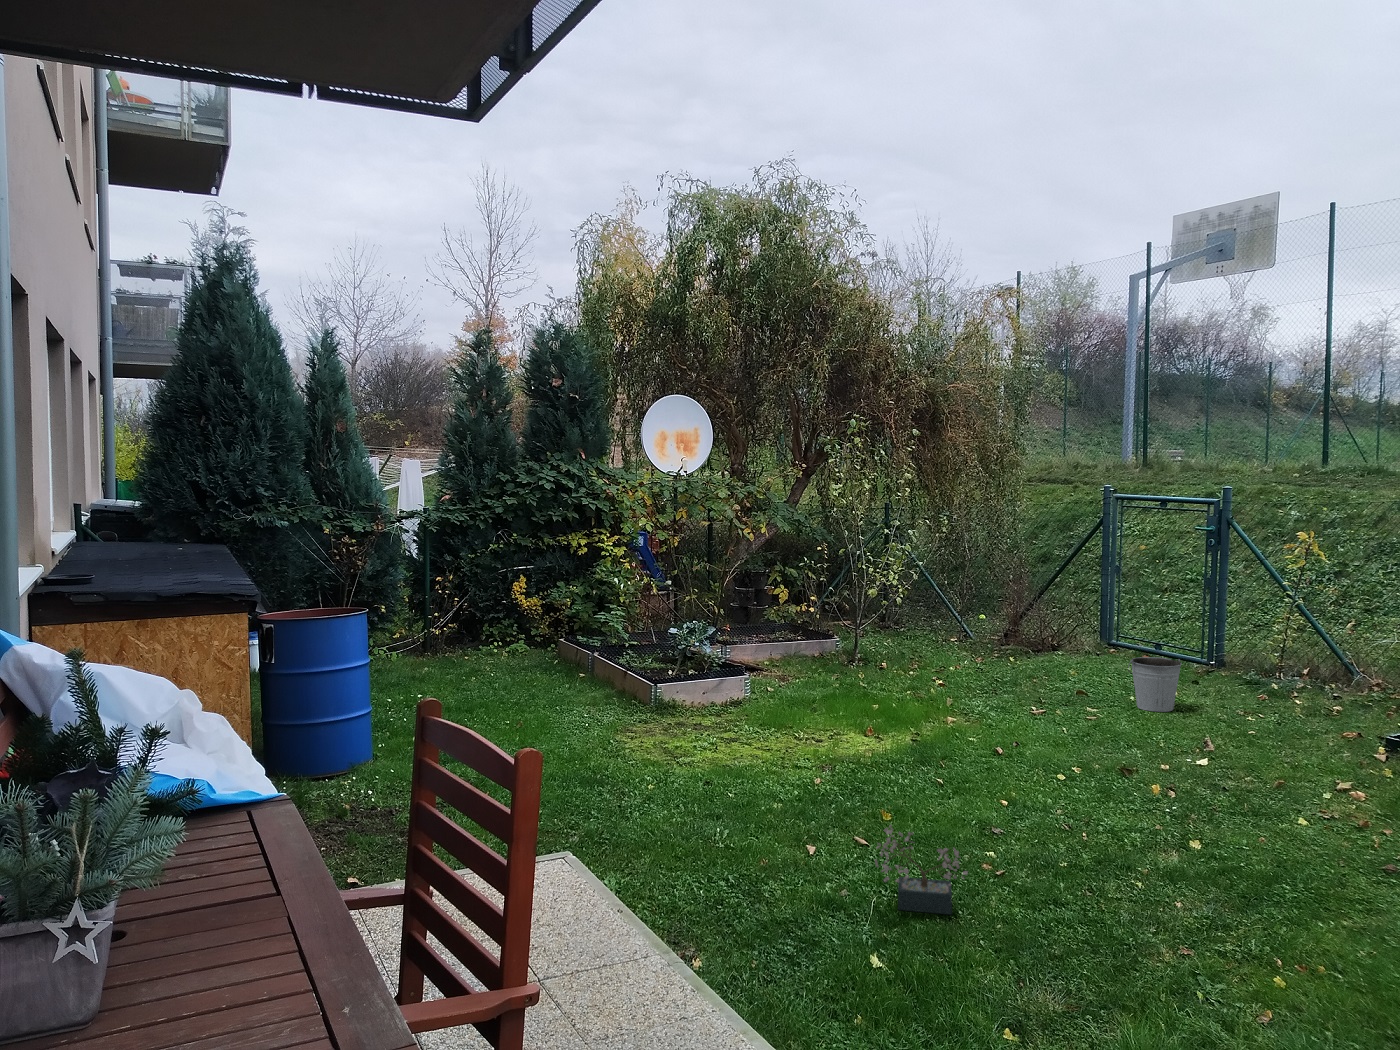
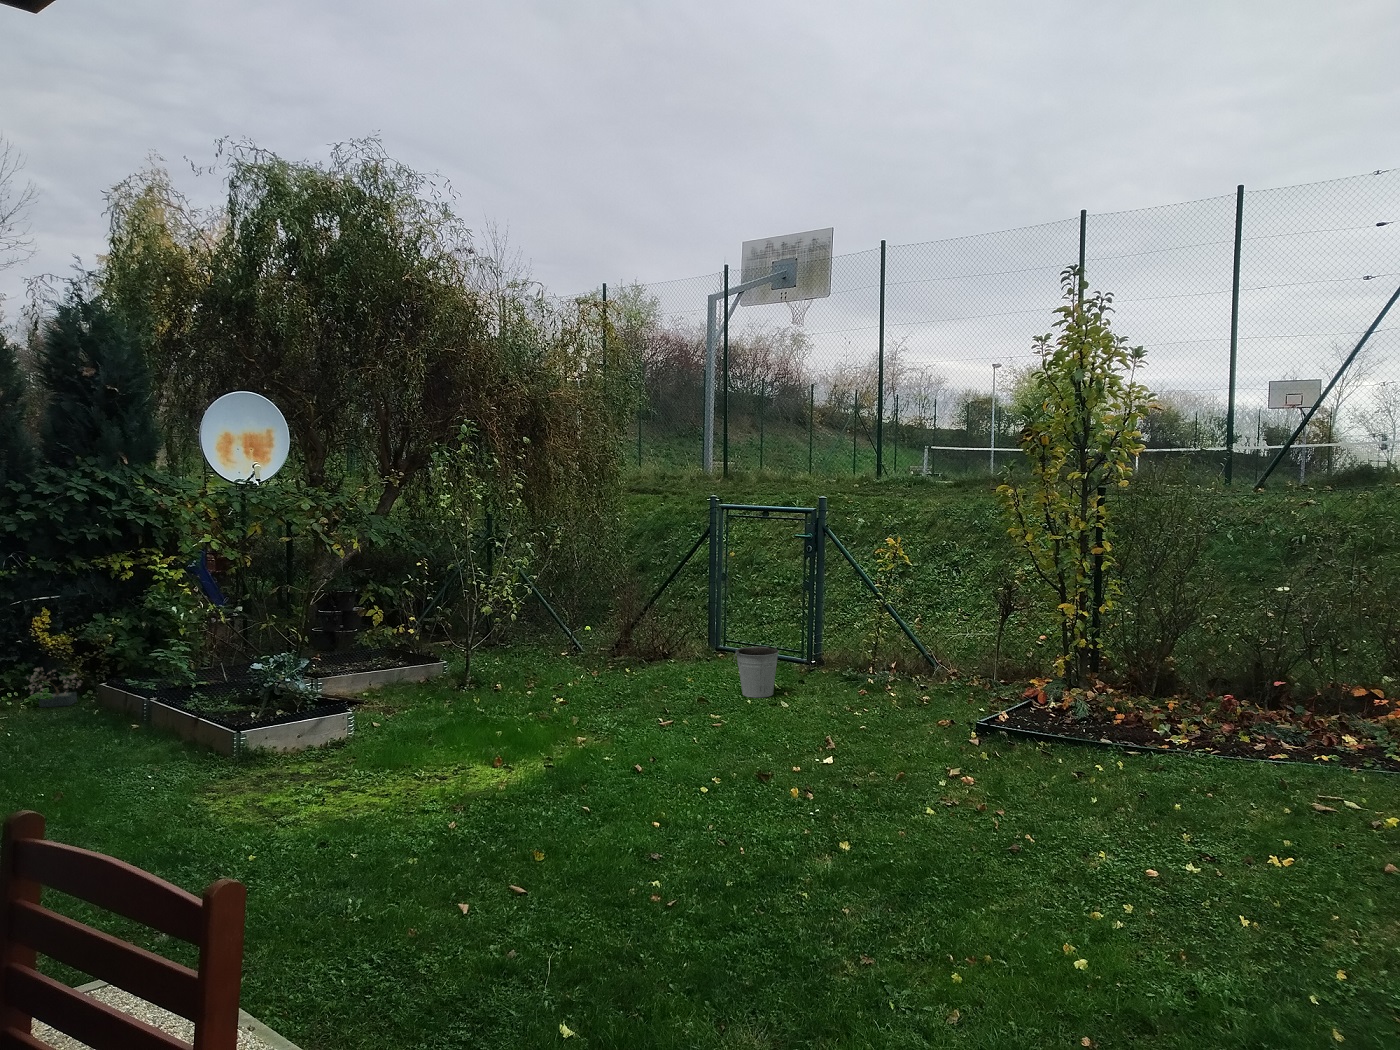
decorative plant: present [875,825,968,915] -> present [29,668,80,708]

